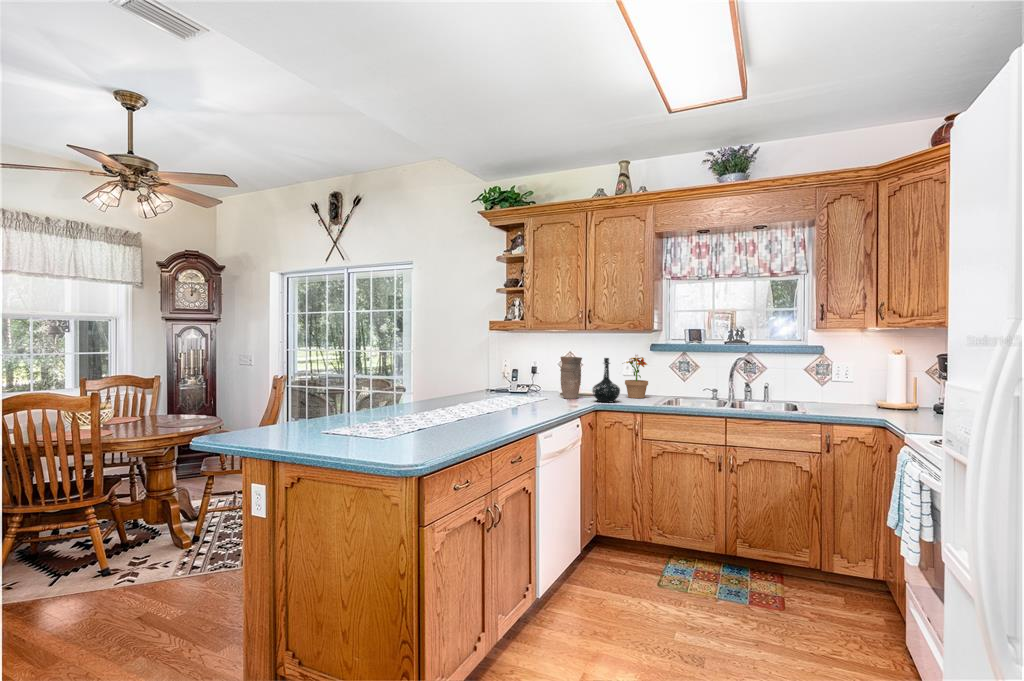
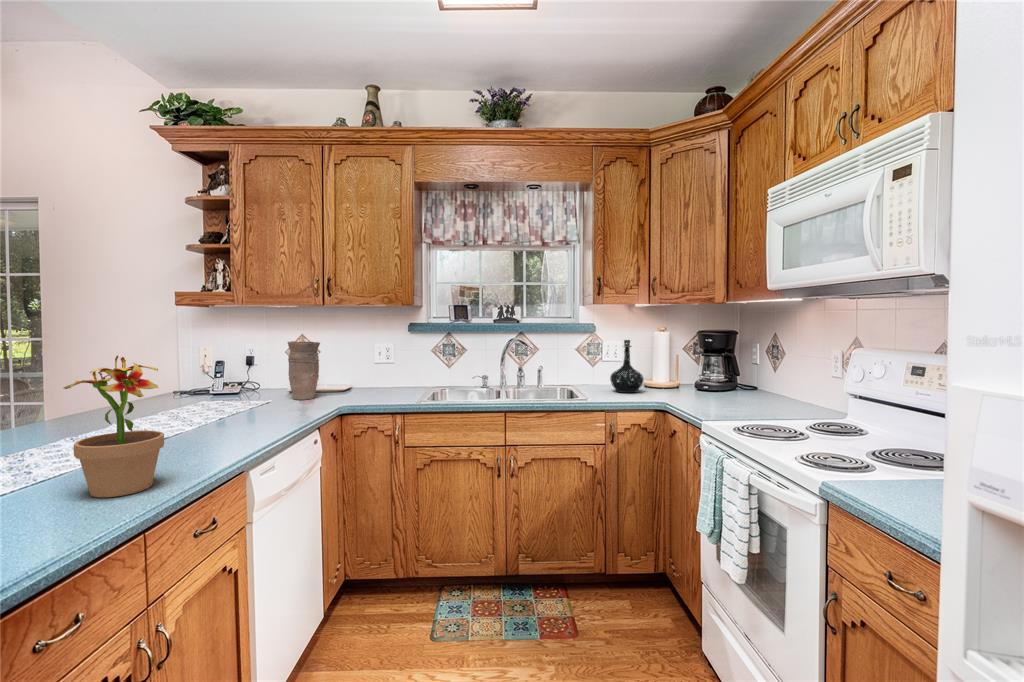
potted plant: present [625,355,648,398] -> present [64,356,164,497]
bottle: present [593,358,620,402] -> present [610,340,643,393]

